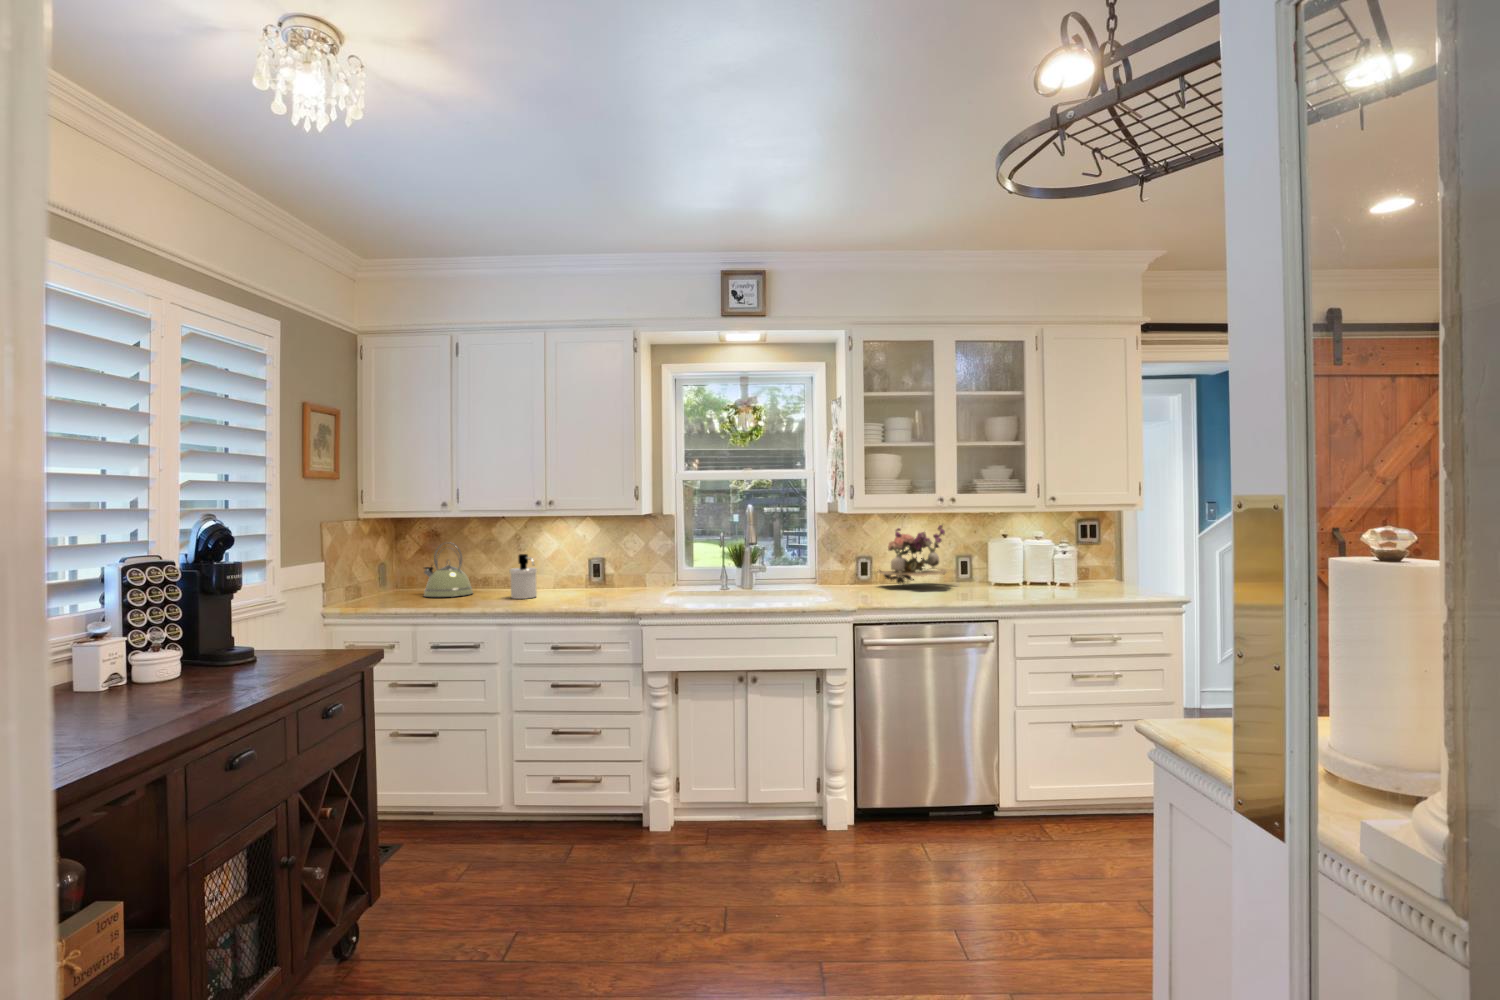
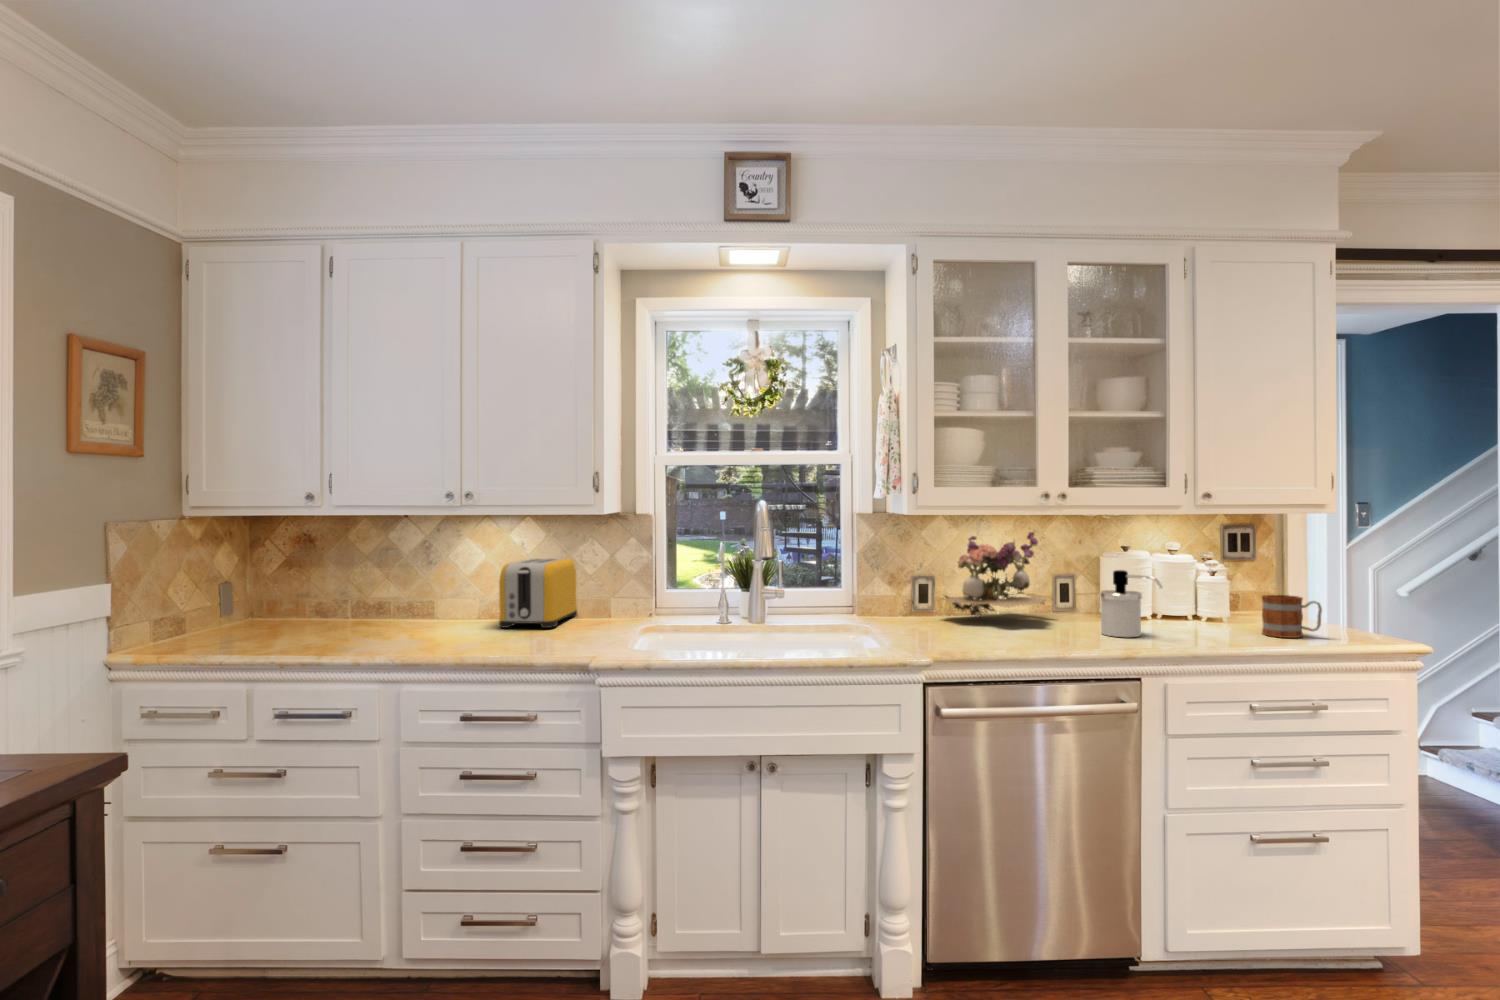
kettle: present [424,542,473,597] -> none [280,552,357,634]
toaster: none [571,546,623,593] -> present [499,558,577,628]
soap dispenser: present [510,554,537,599] -> present [1099,570,1162,637]
mug: none [1092,566,1130,595] -> present [1262,595,1322,638]

